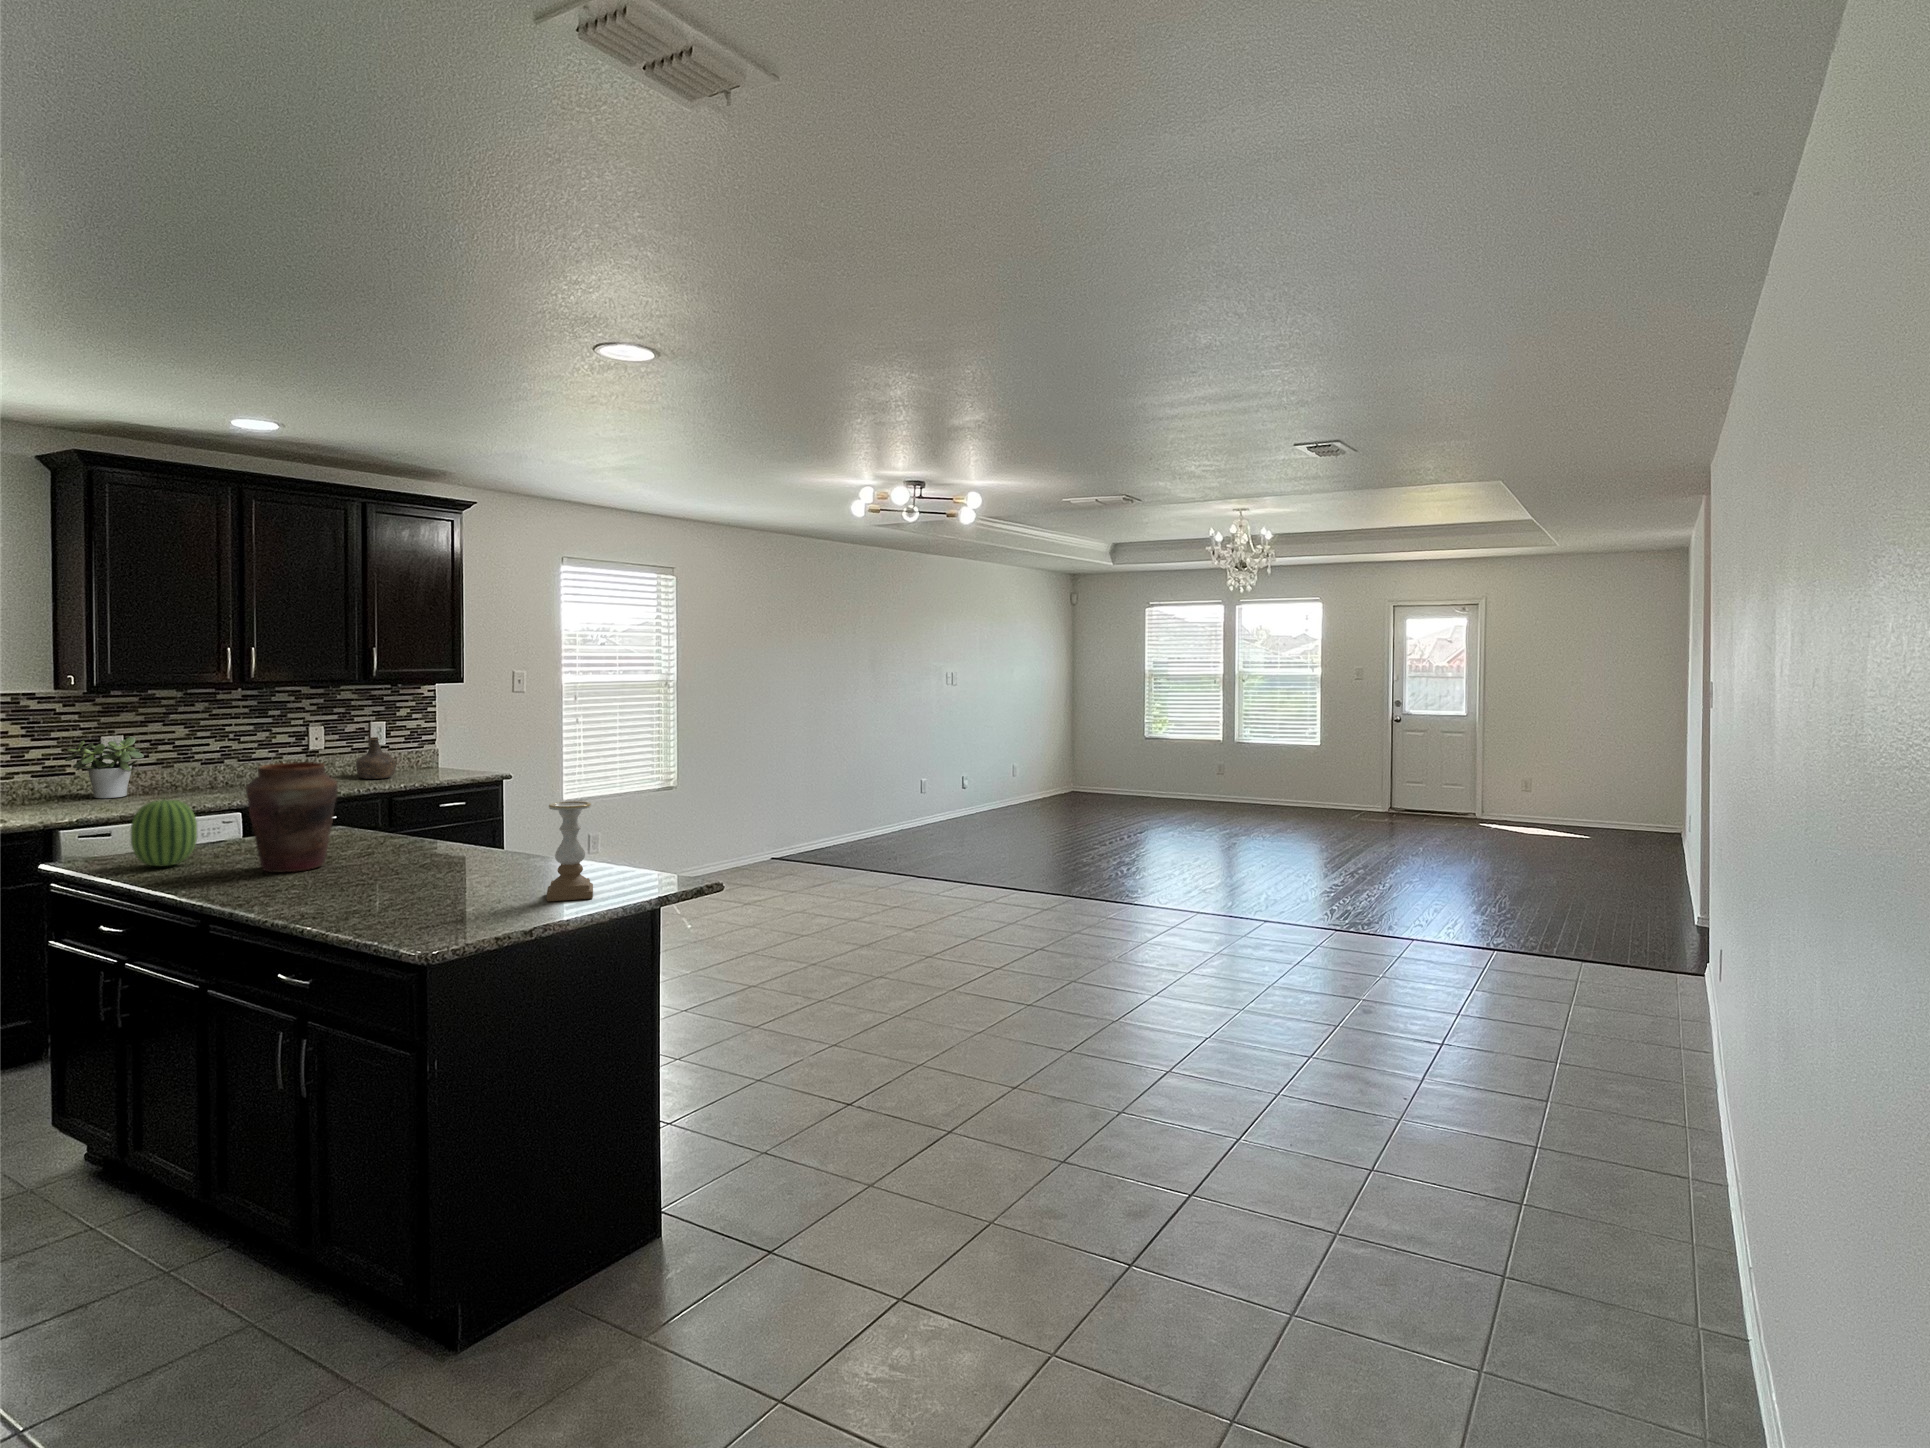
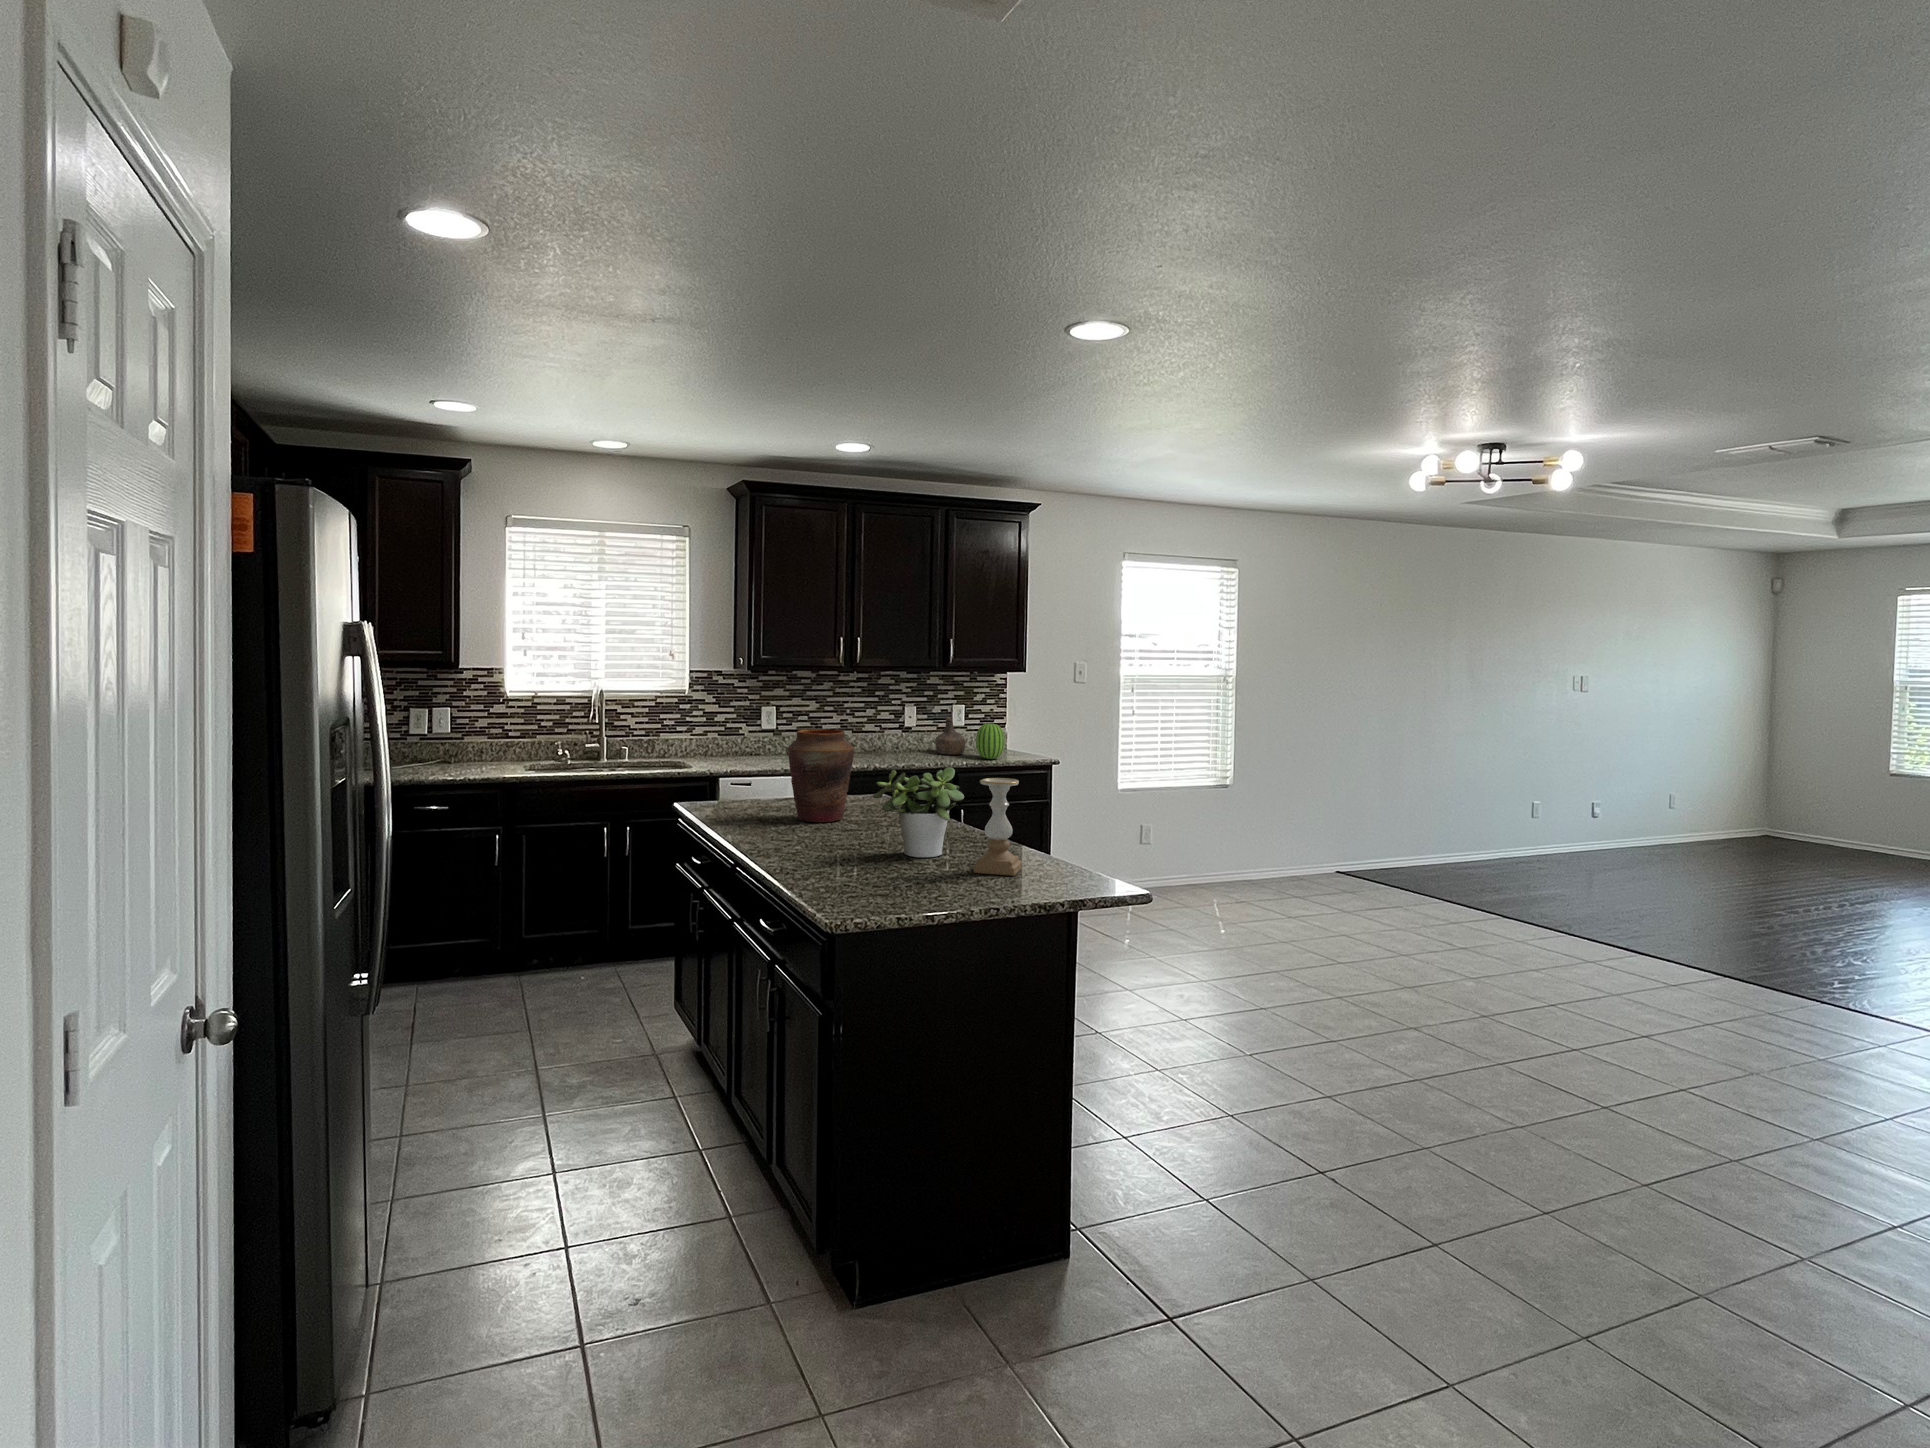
potted plant: present [65,737,144,798] -> present [873,767,964,858]
fruit: present [131,799,197,866] -> present [976,723,1005,759]

